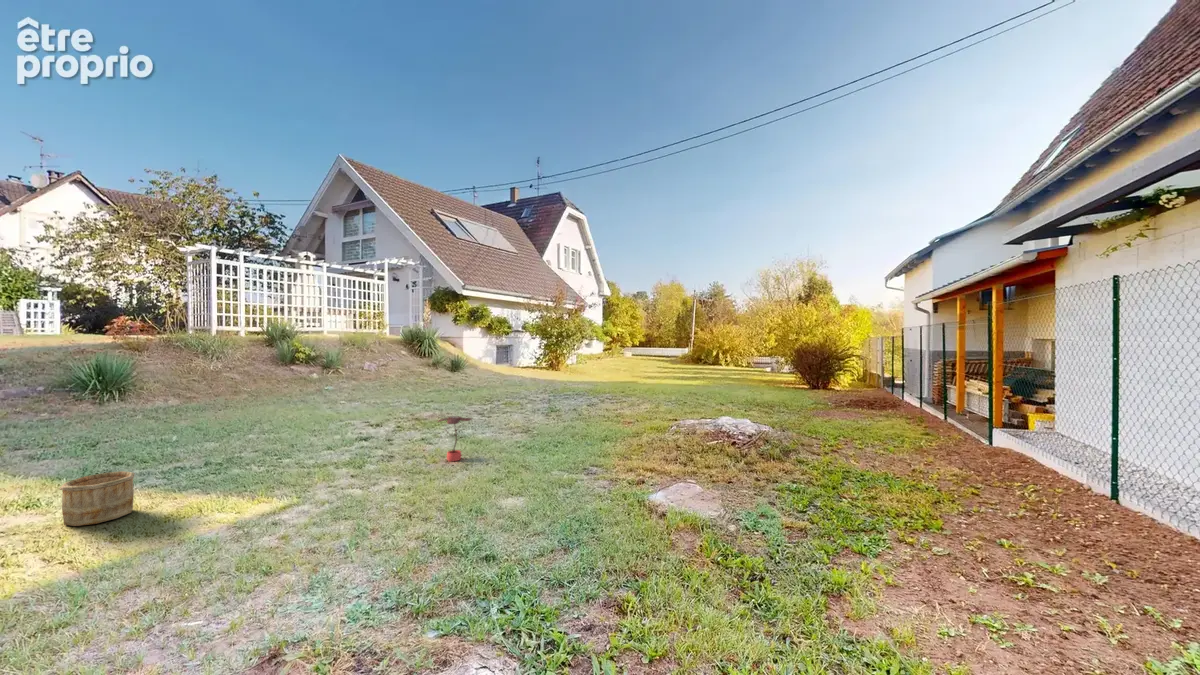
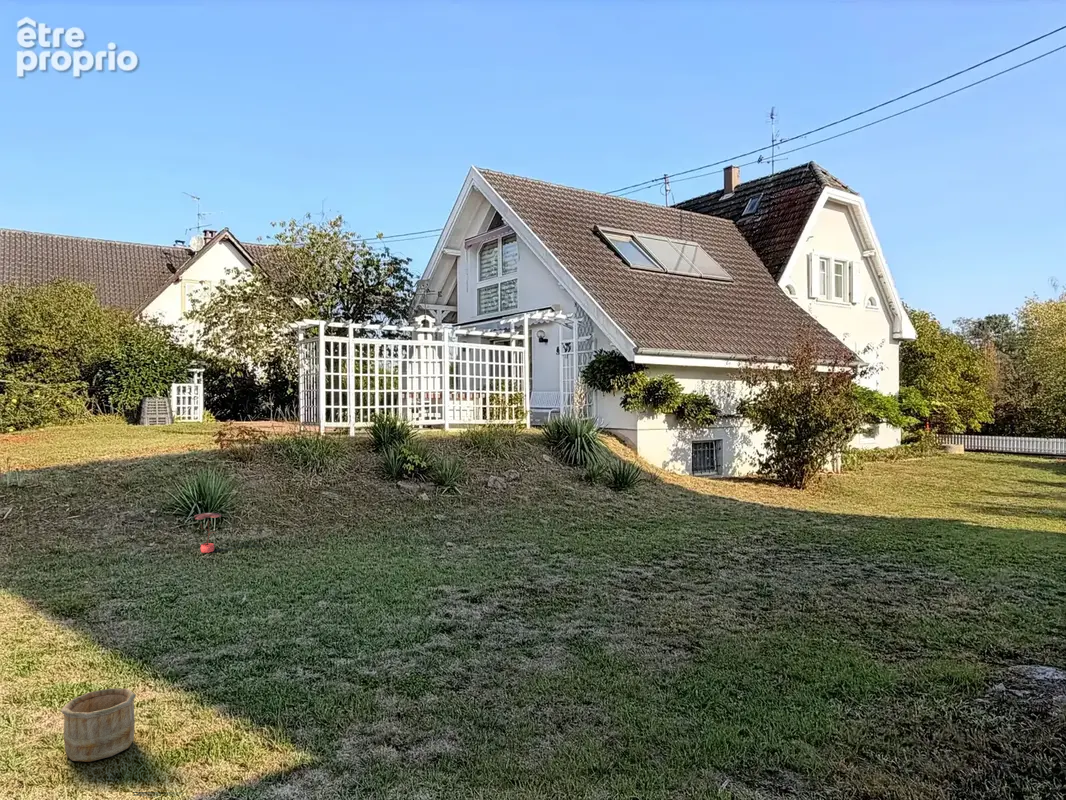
potted plant: present [438,416,472,461] -> present [194,513,222,553]

